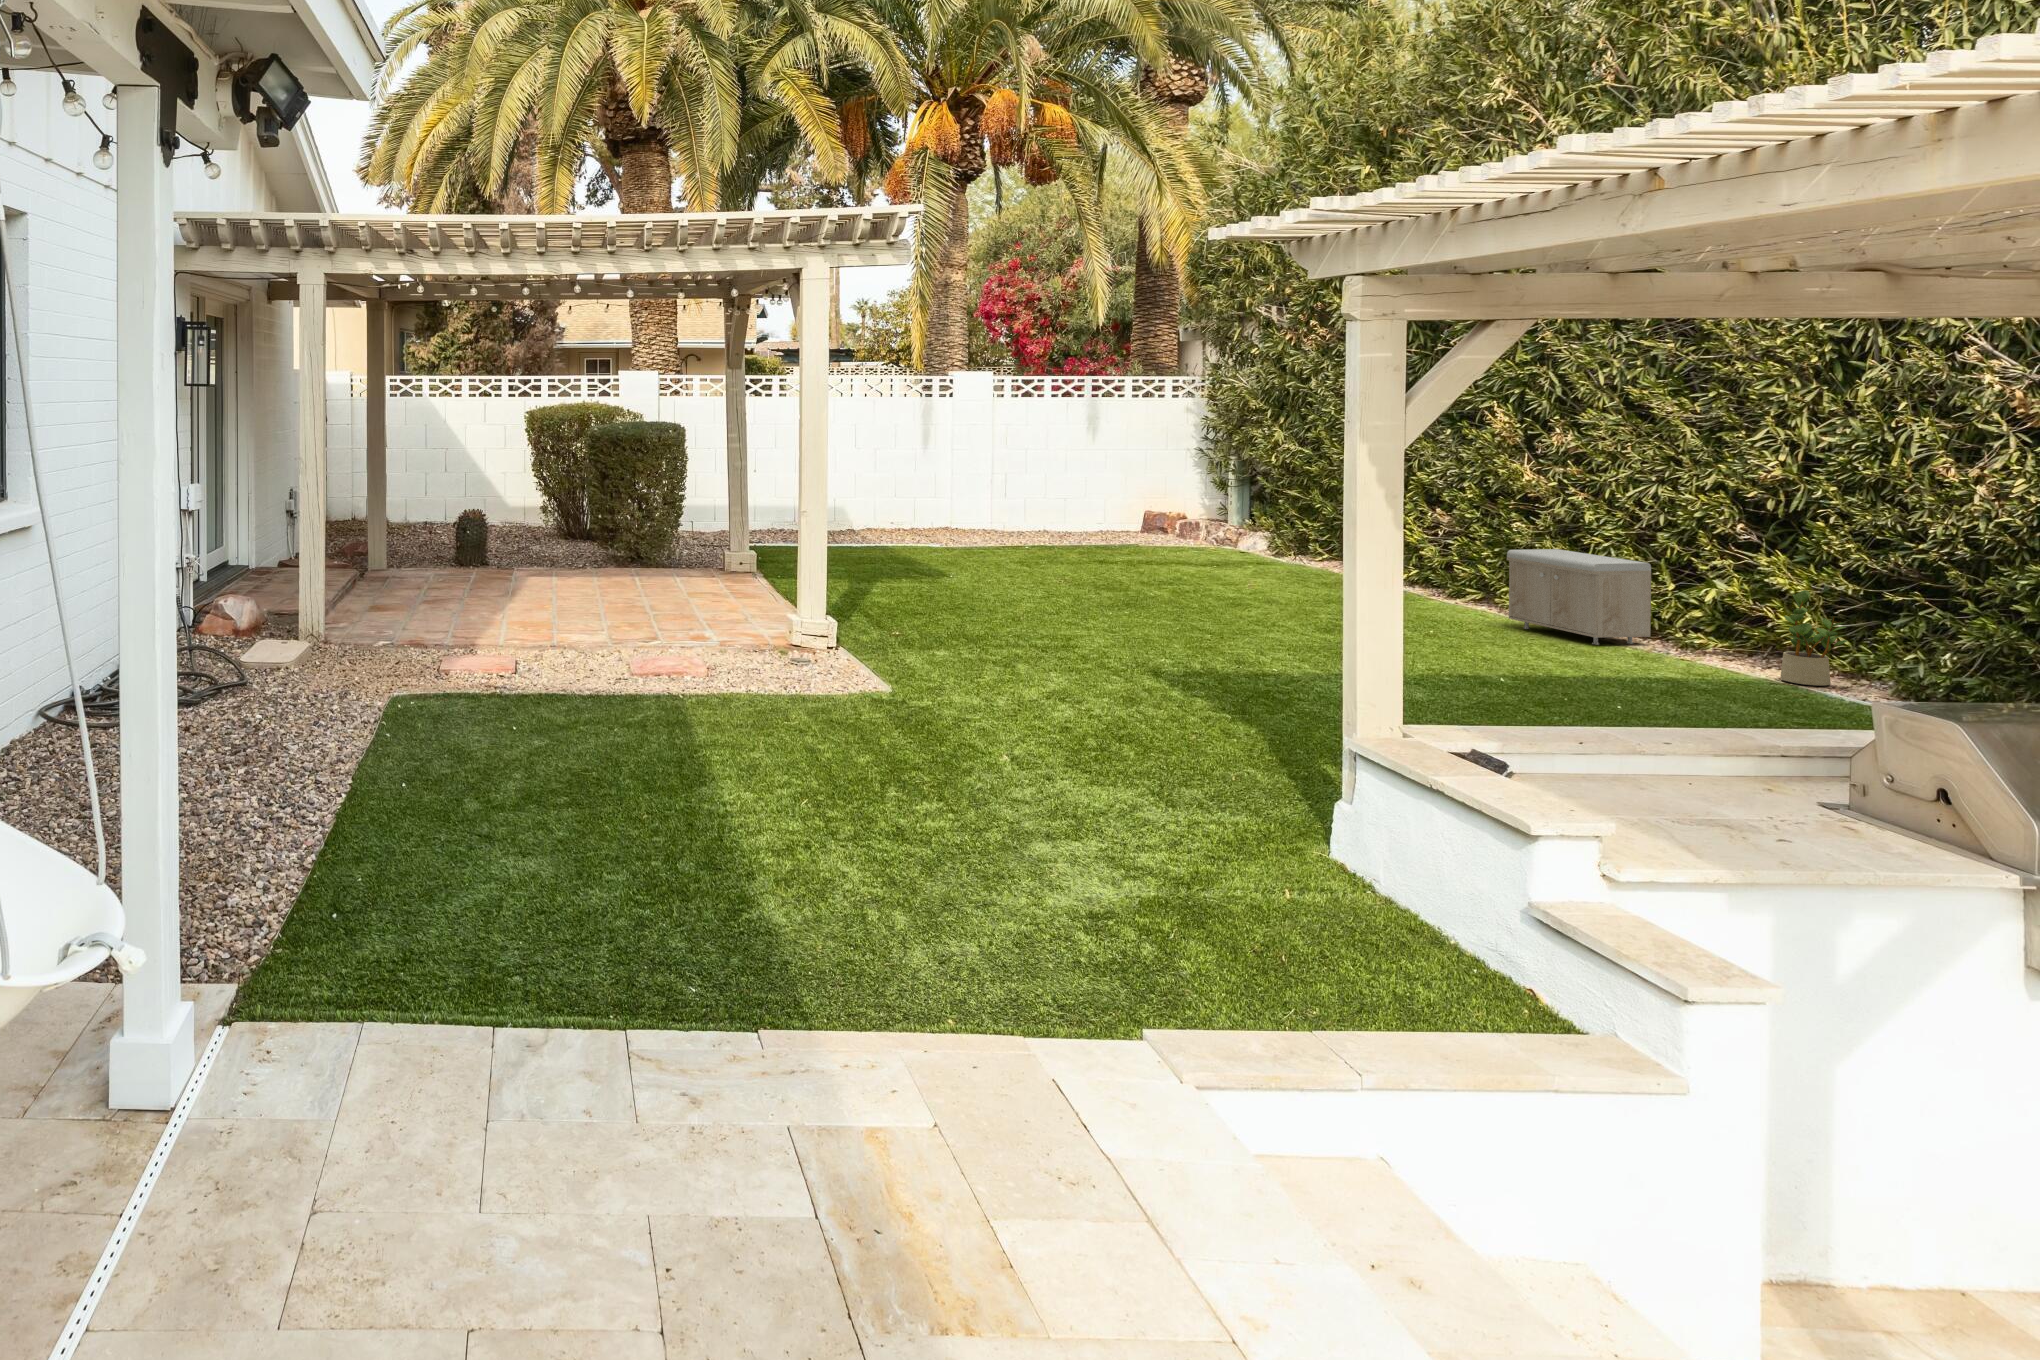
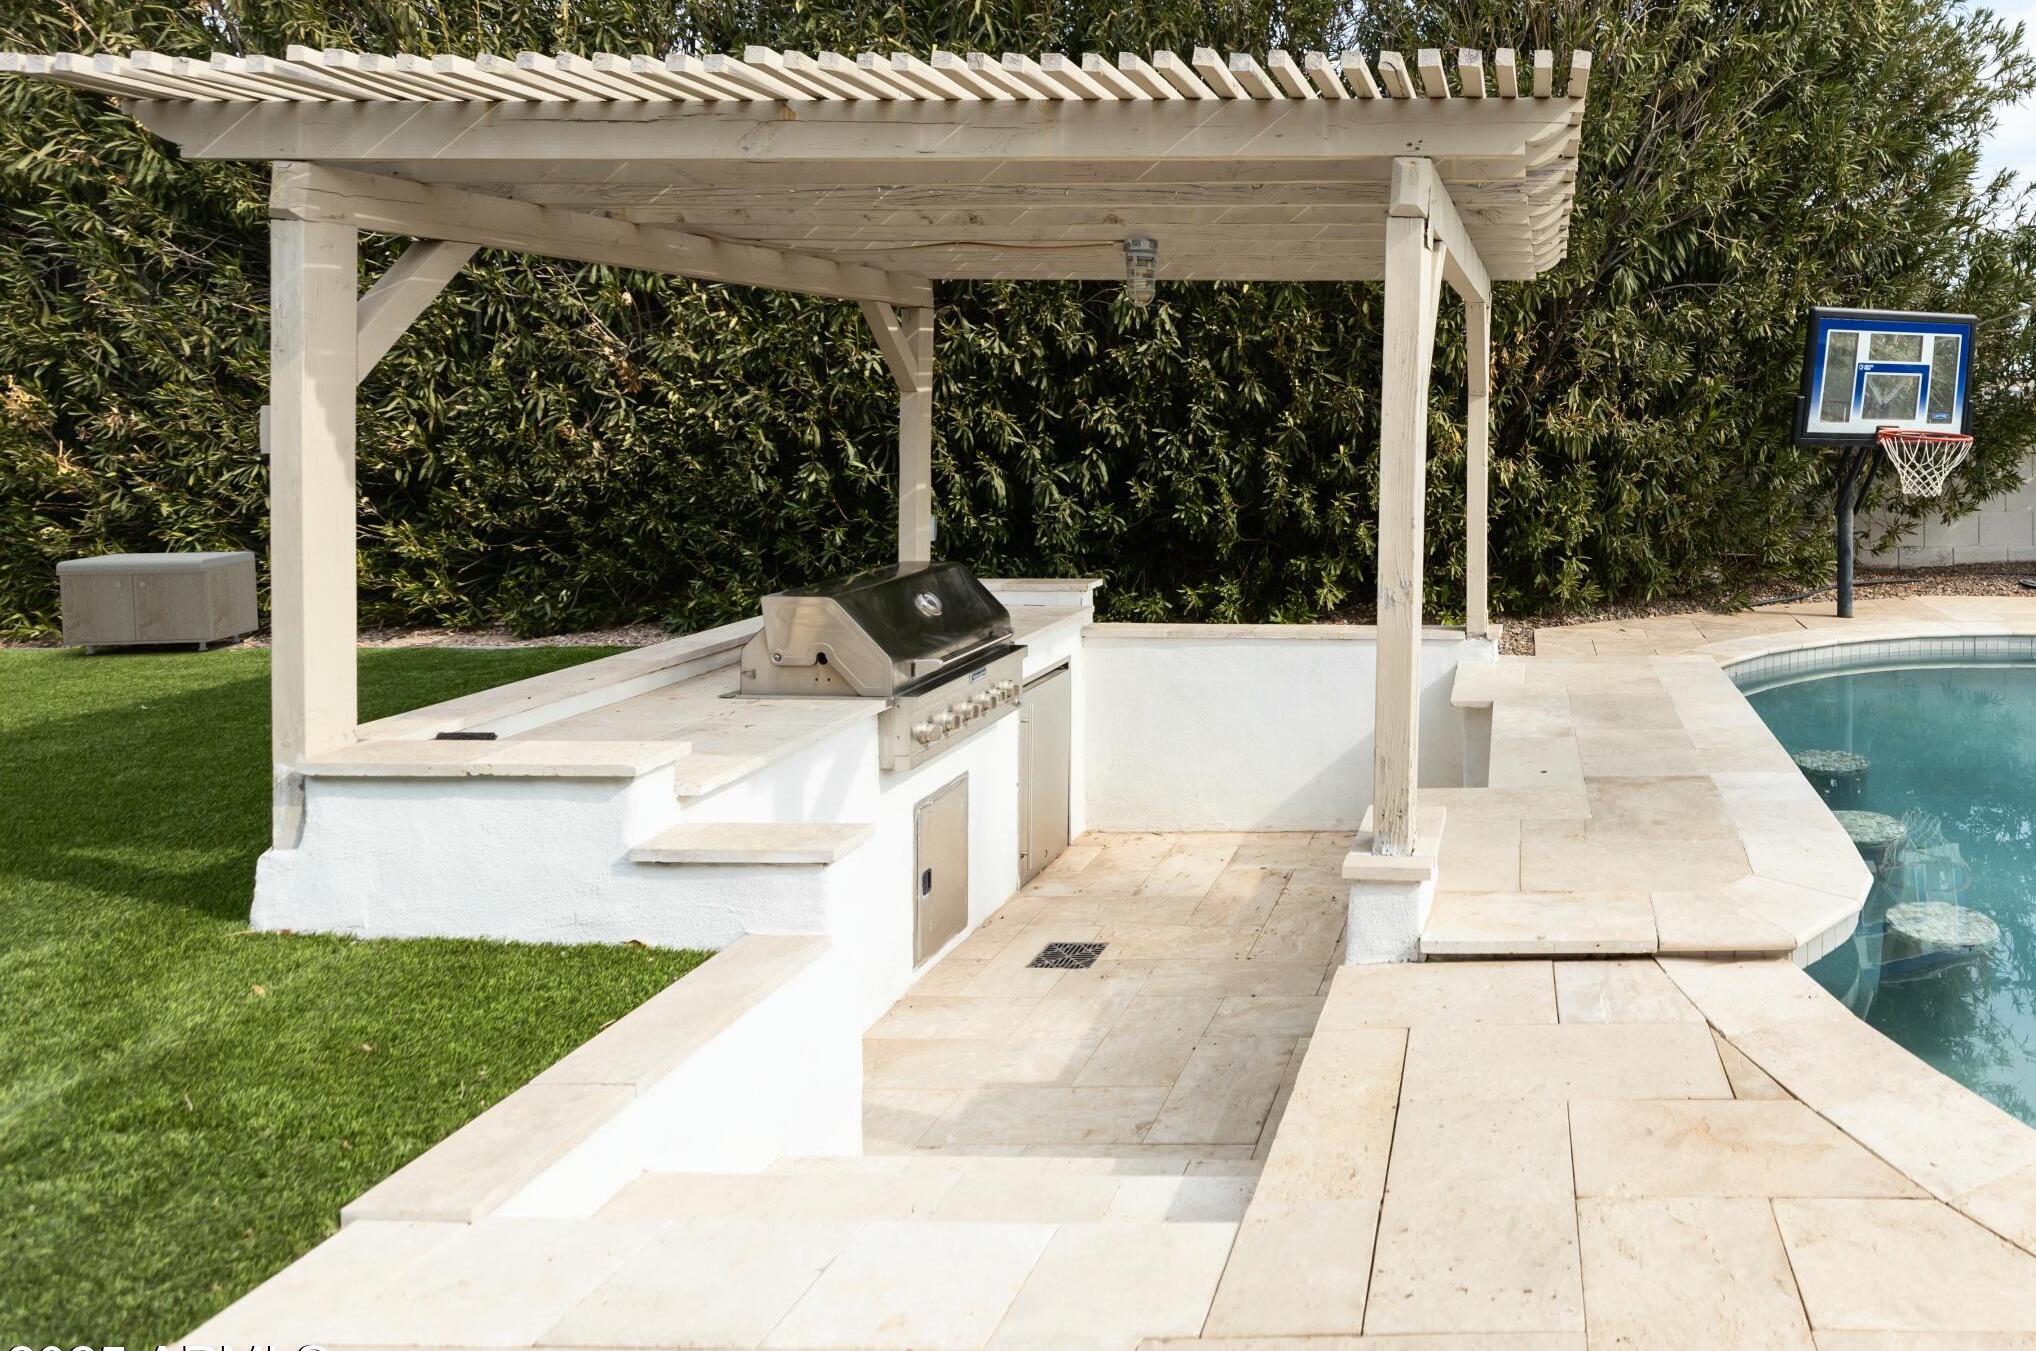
potted plant: present [1780,590,1847,686] -> none [427,550,483,638]

